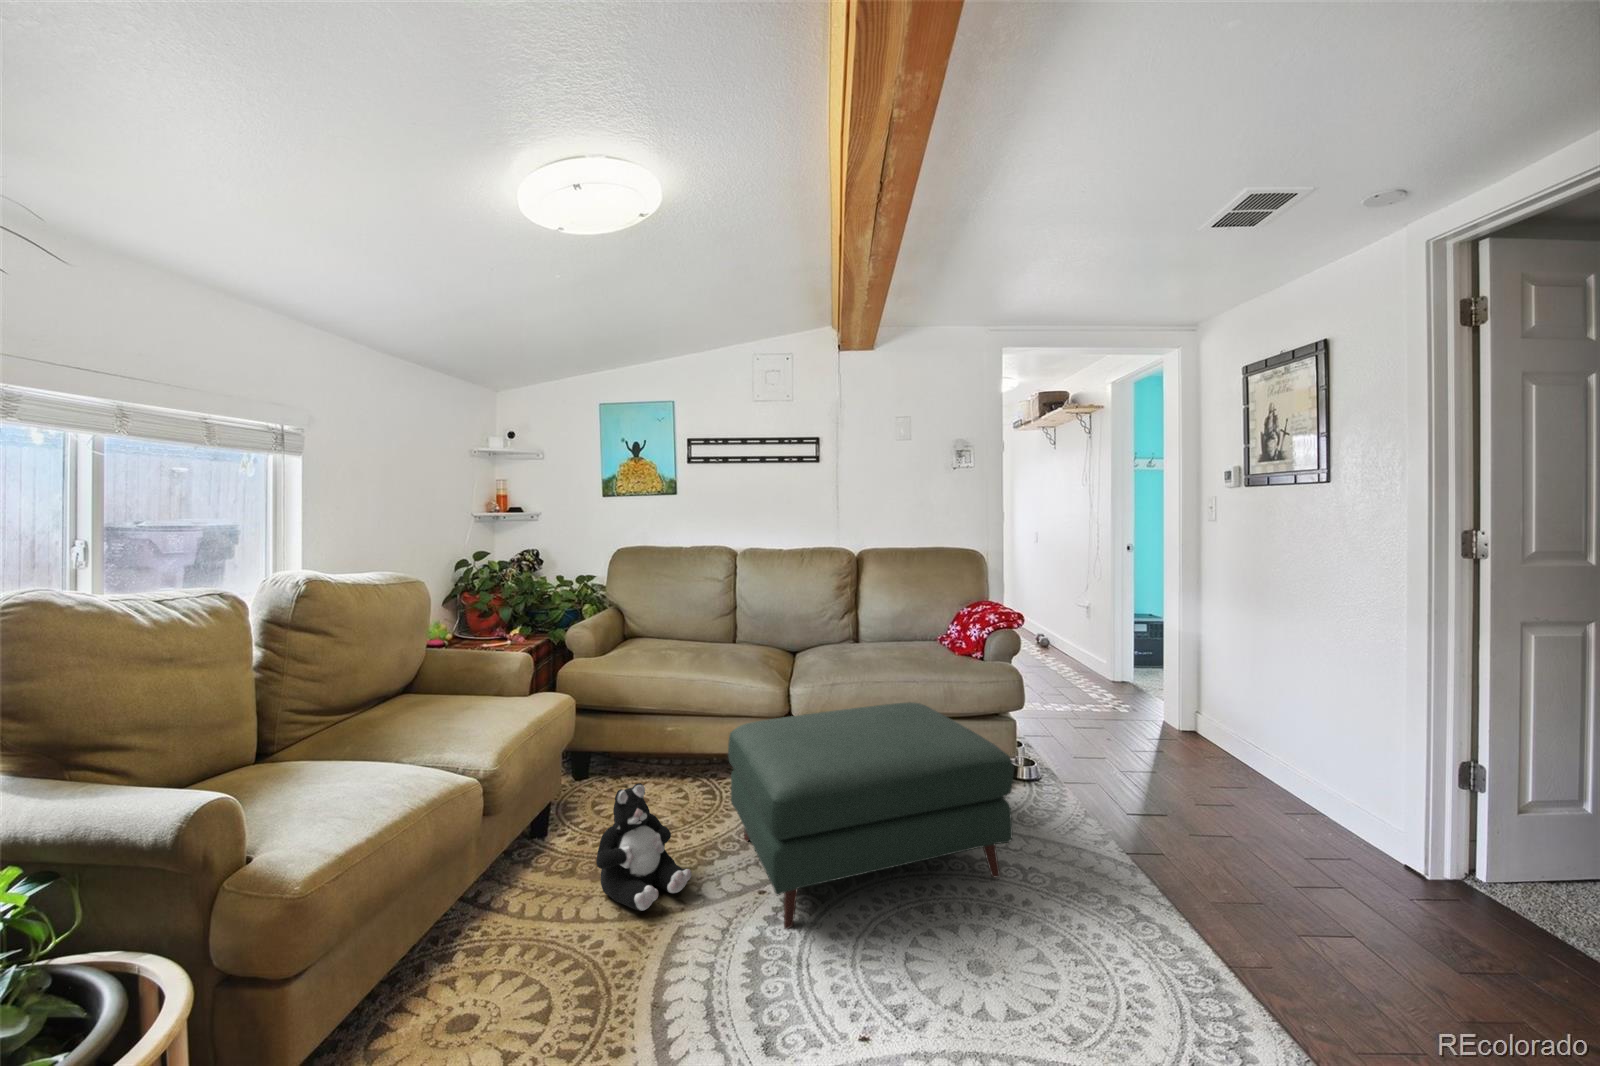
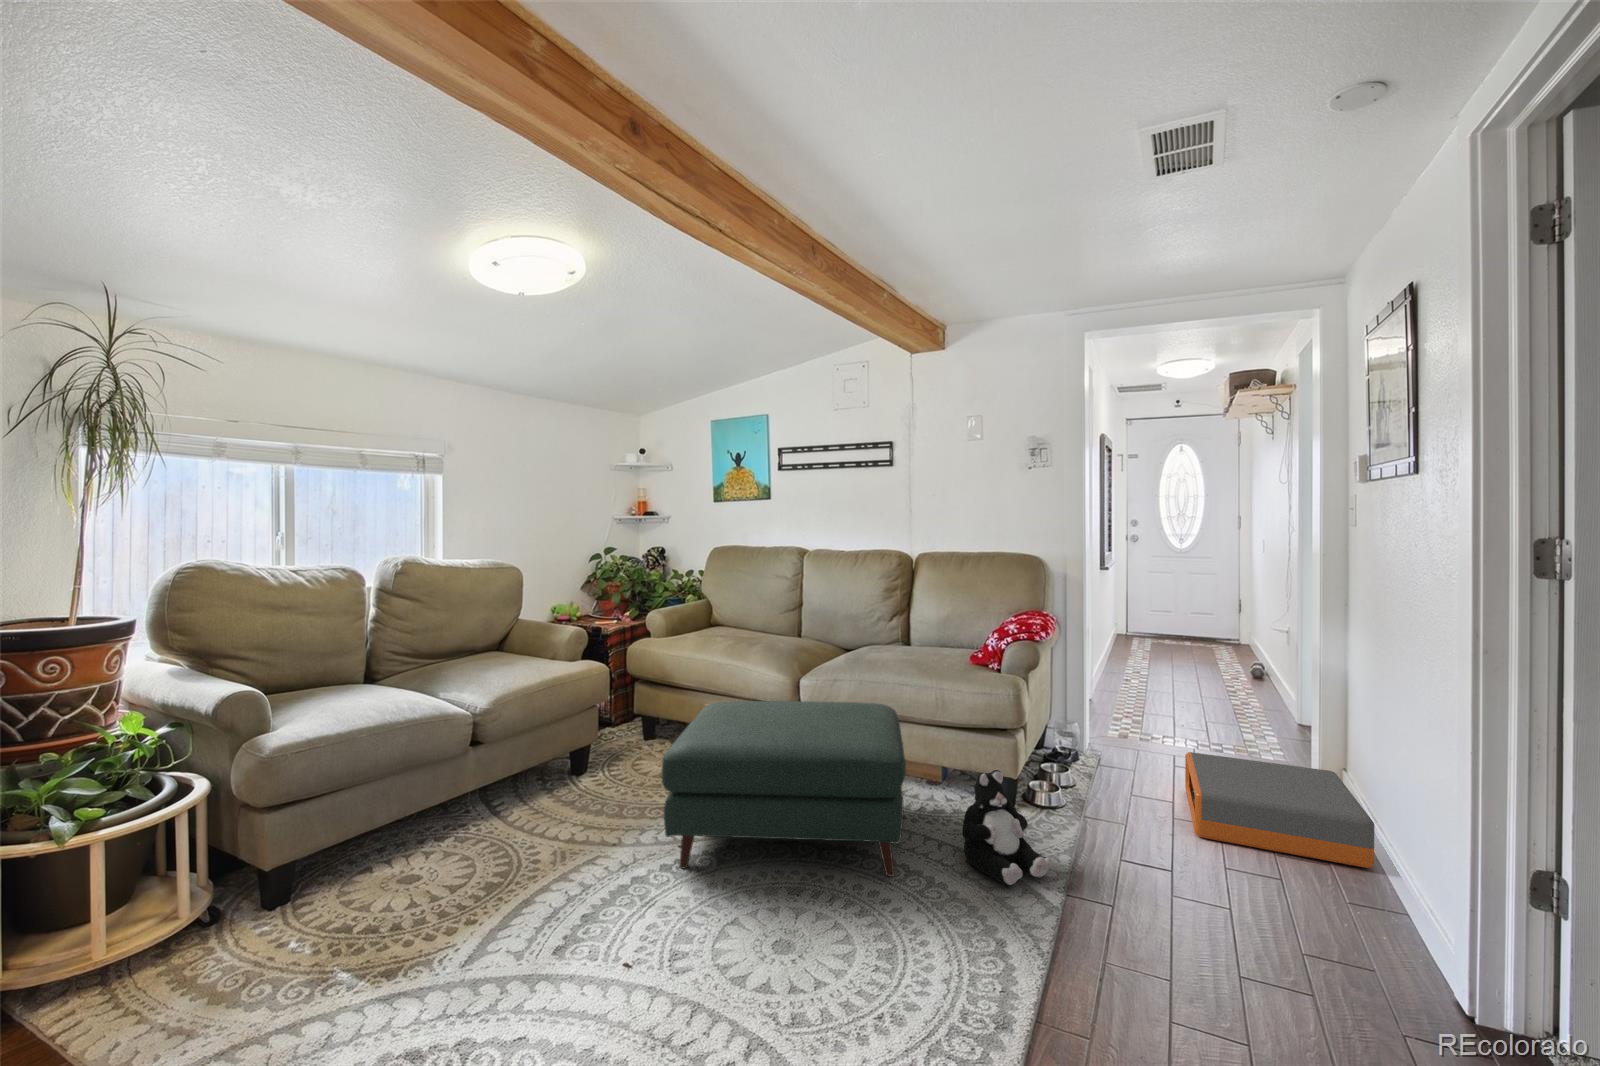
storage box: none [1111,711,1277,782] -> present [1185,752,1375,868]
plush toy: present [596,783,692,911] -> present [962,770,1053,885]

